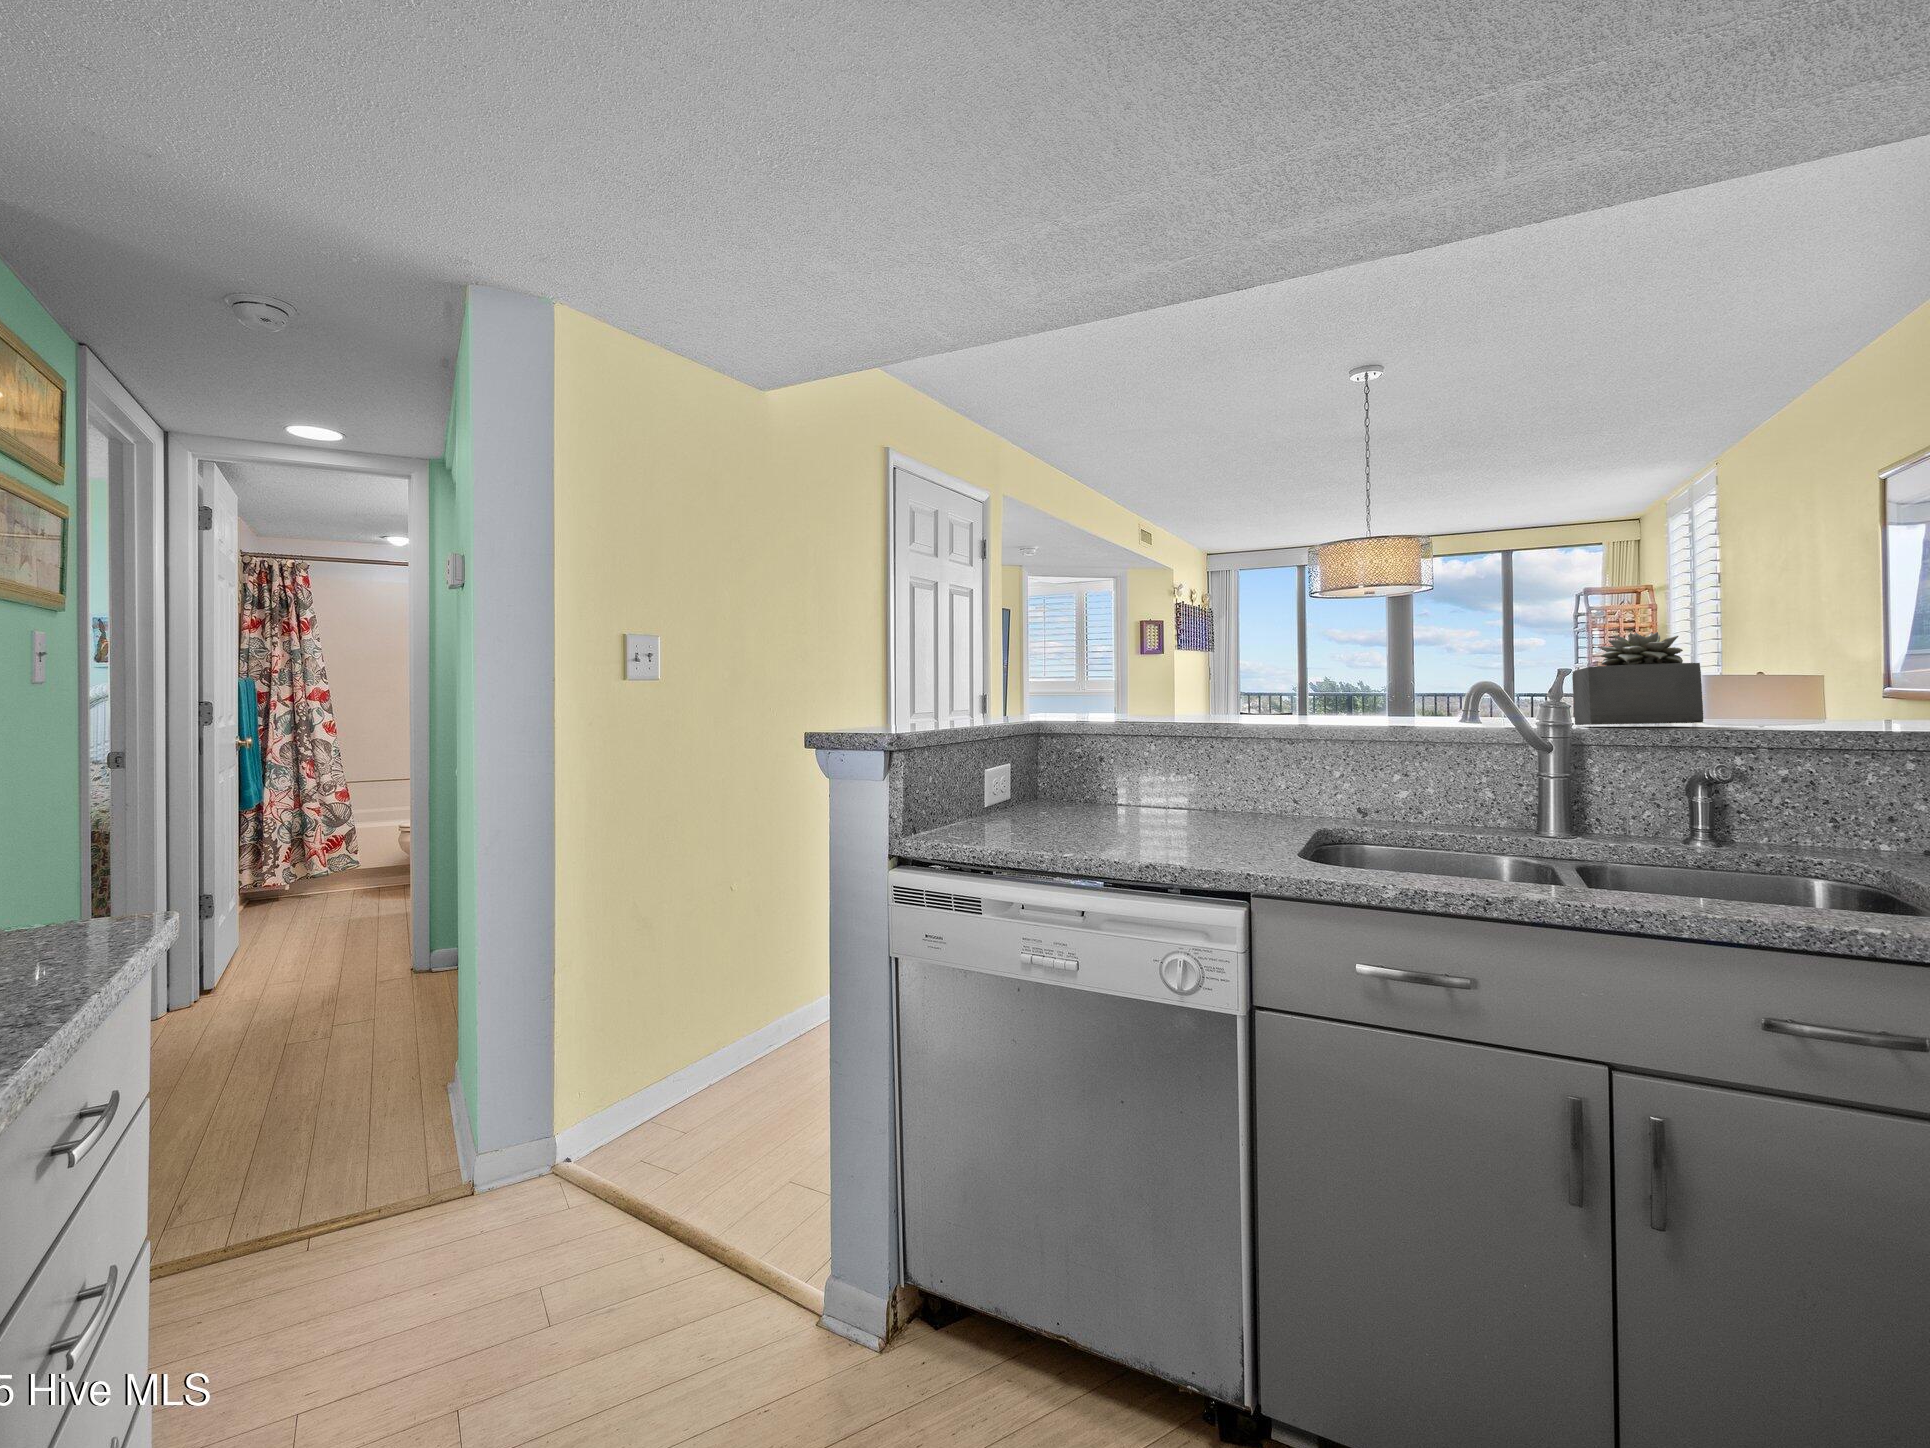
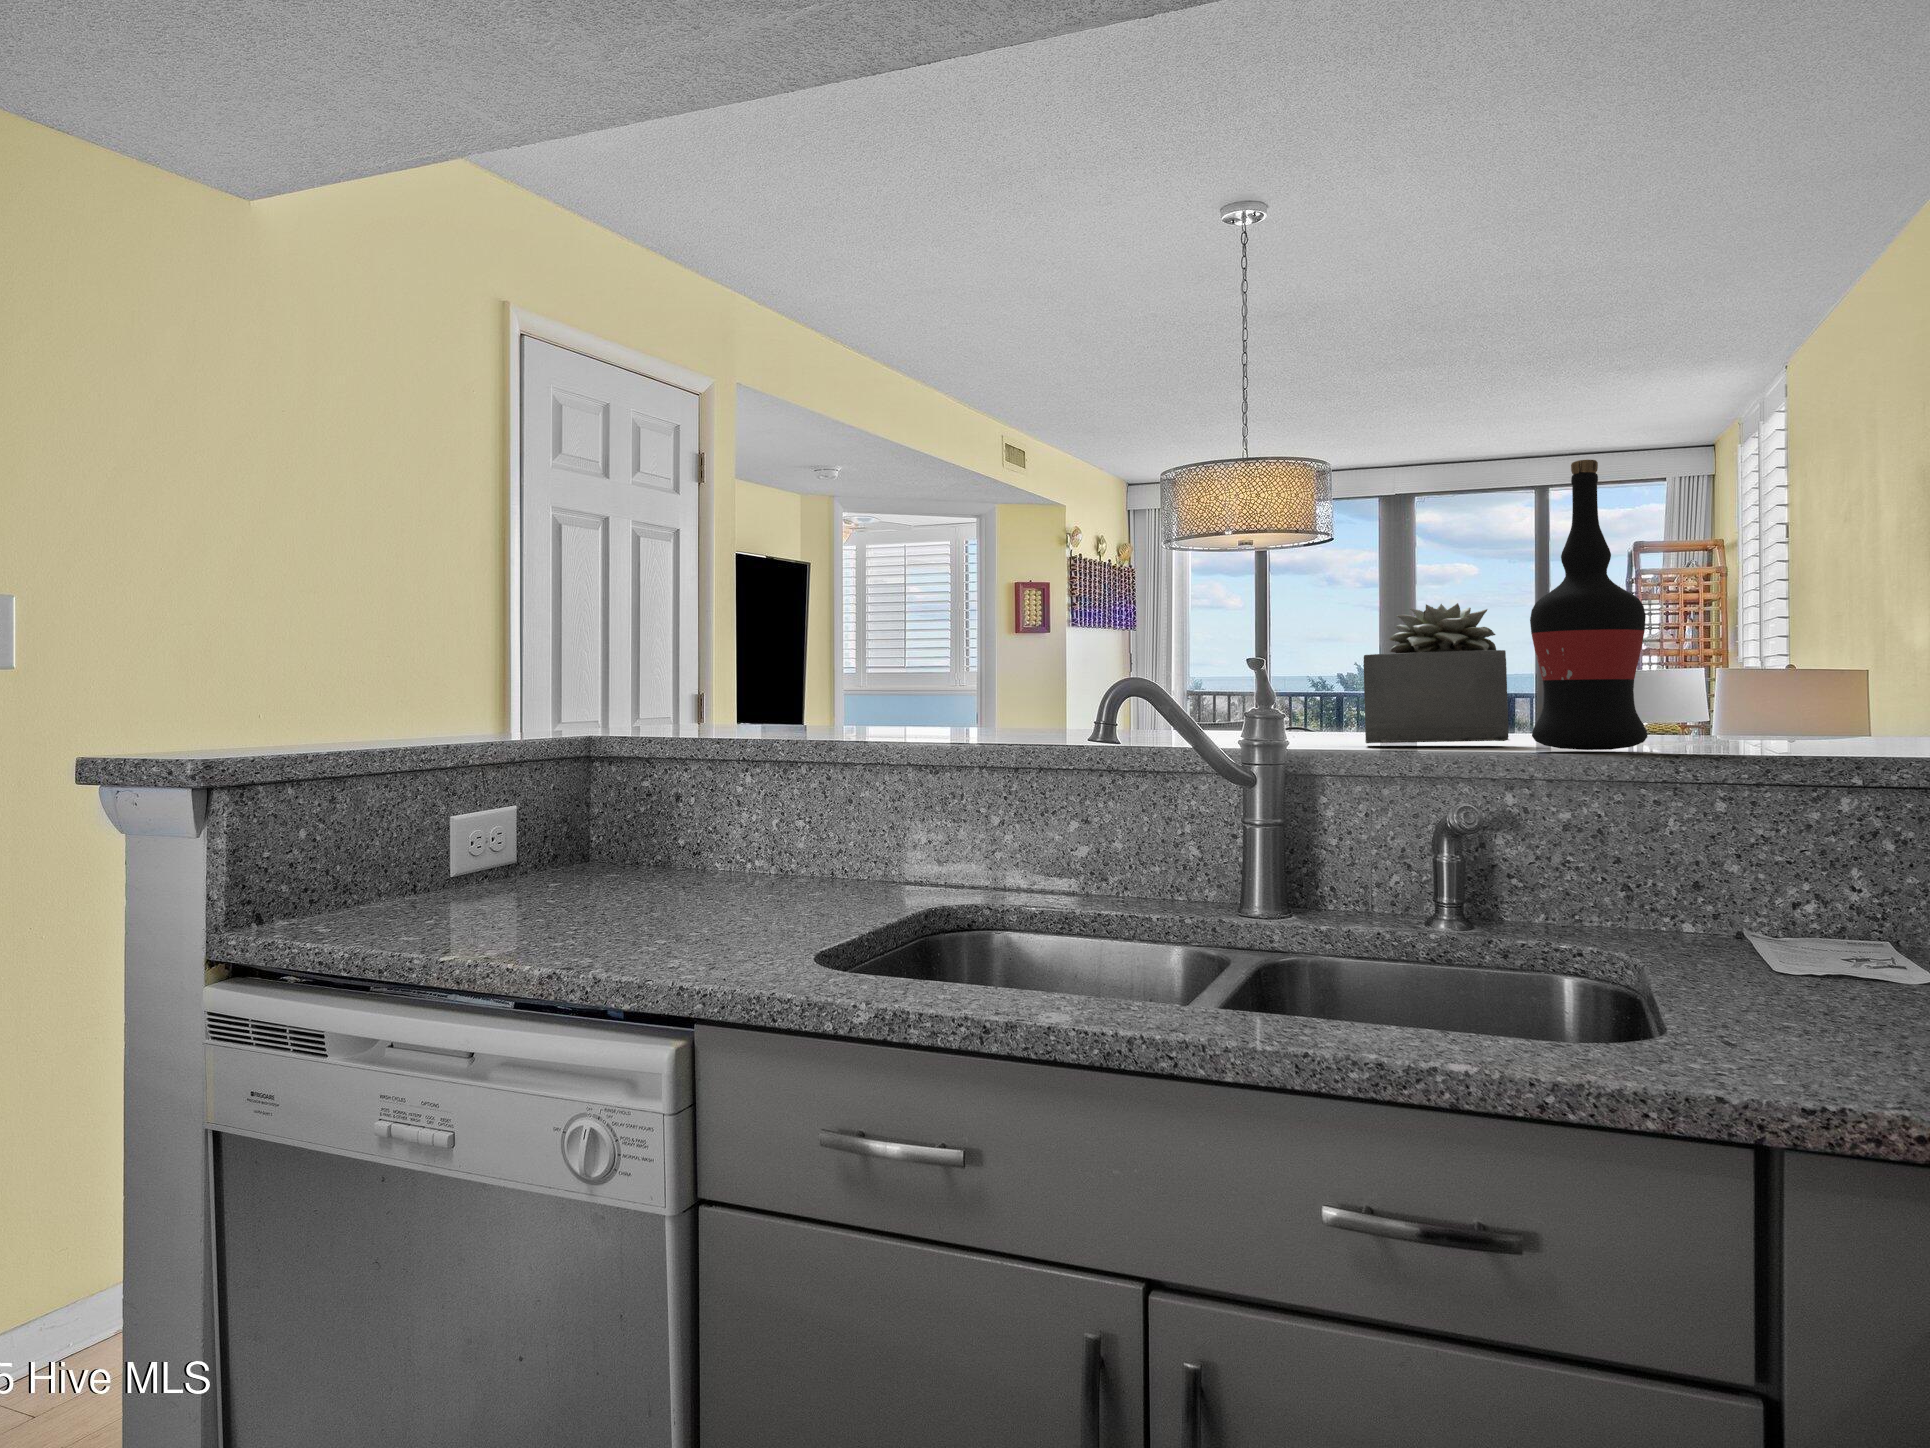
wine bottle: none [1755,535,1855,729] -> present [1530,459,1647,750]

